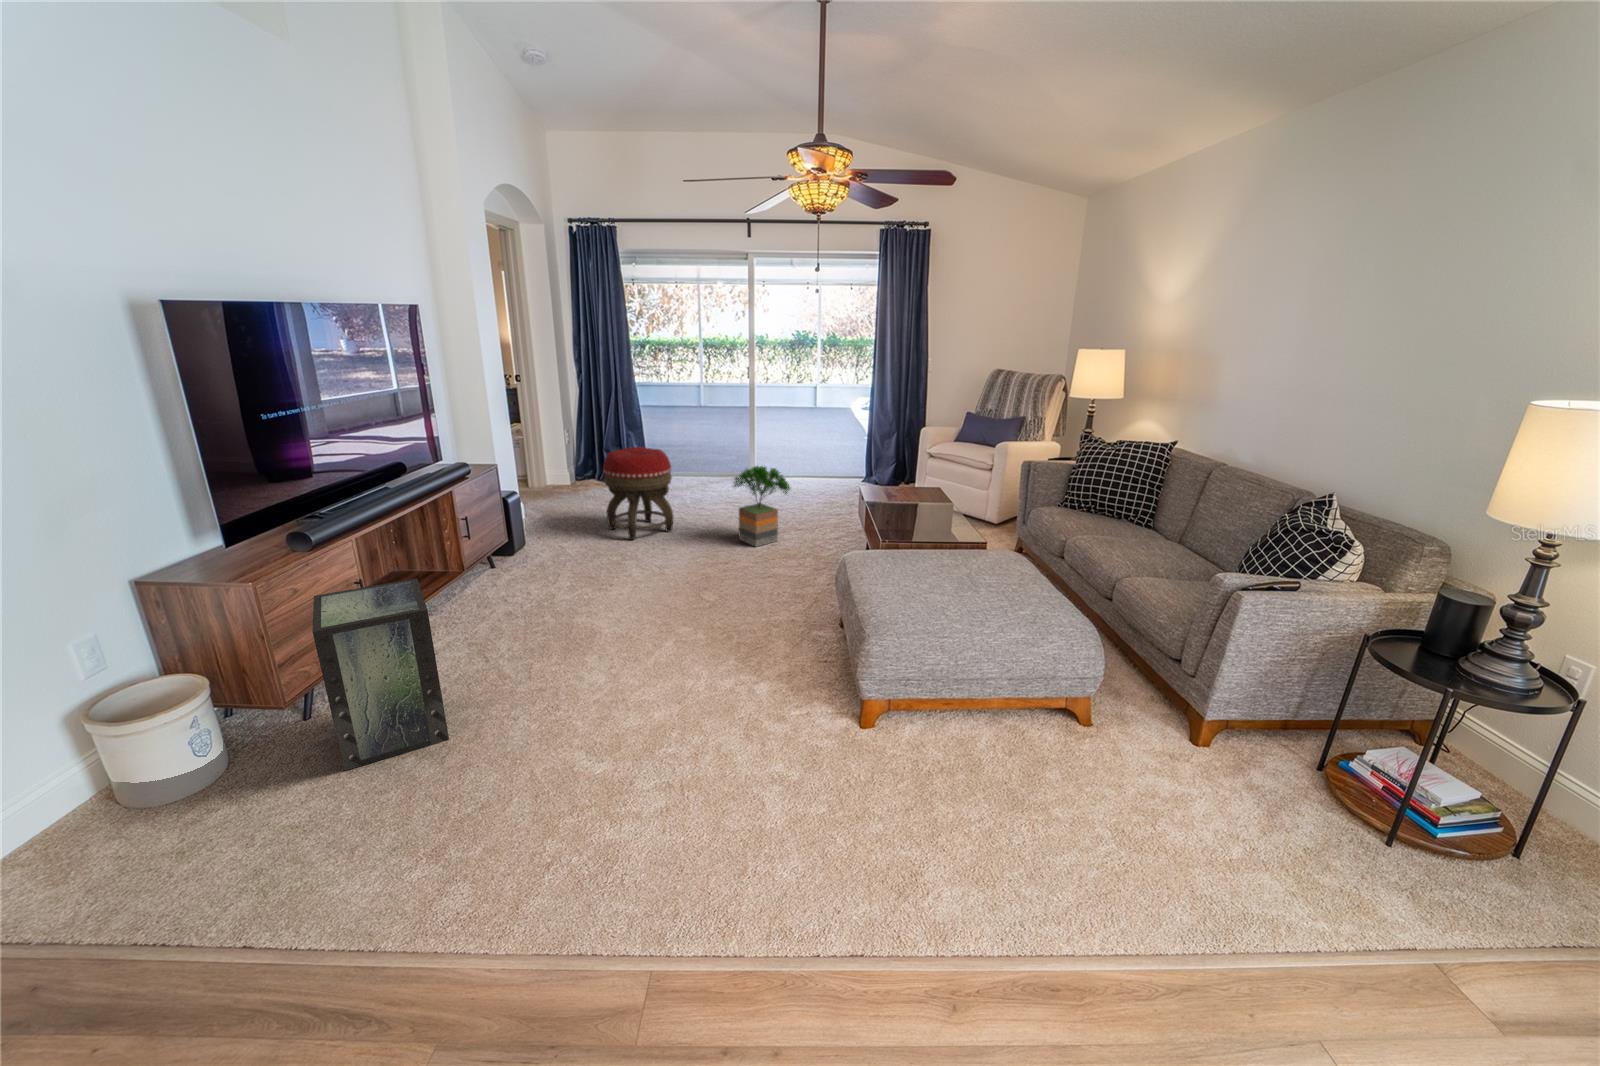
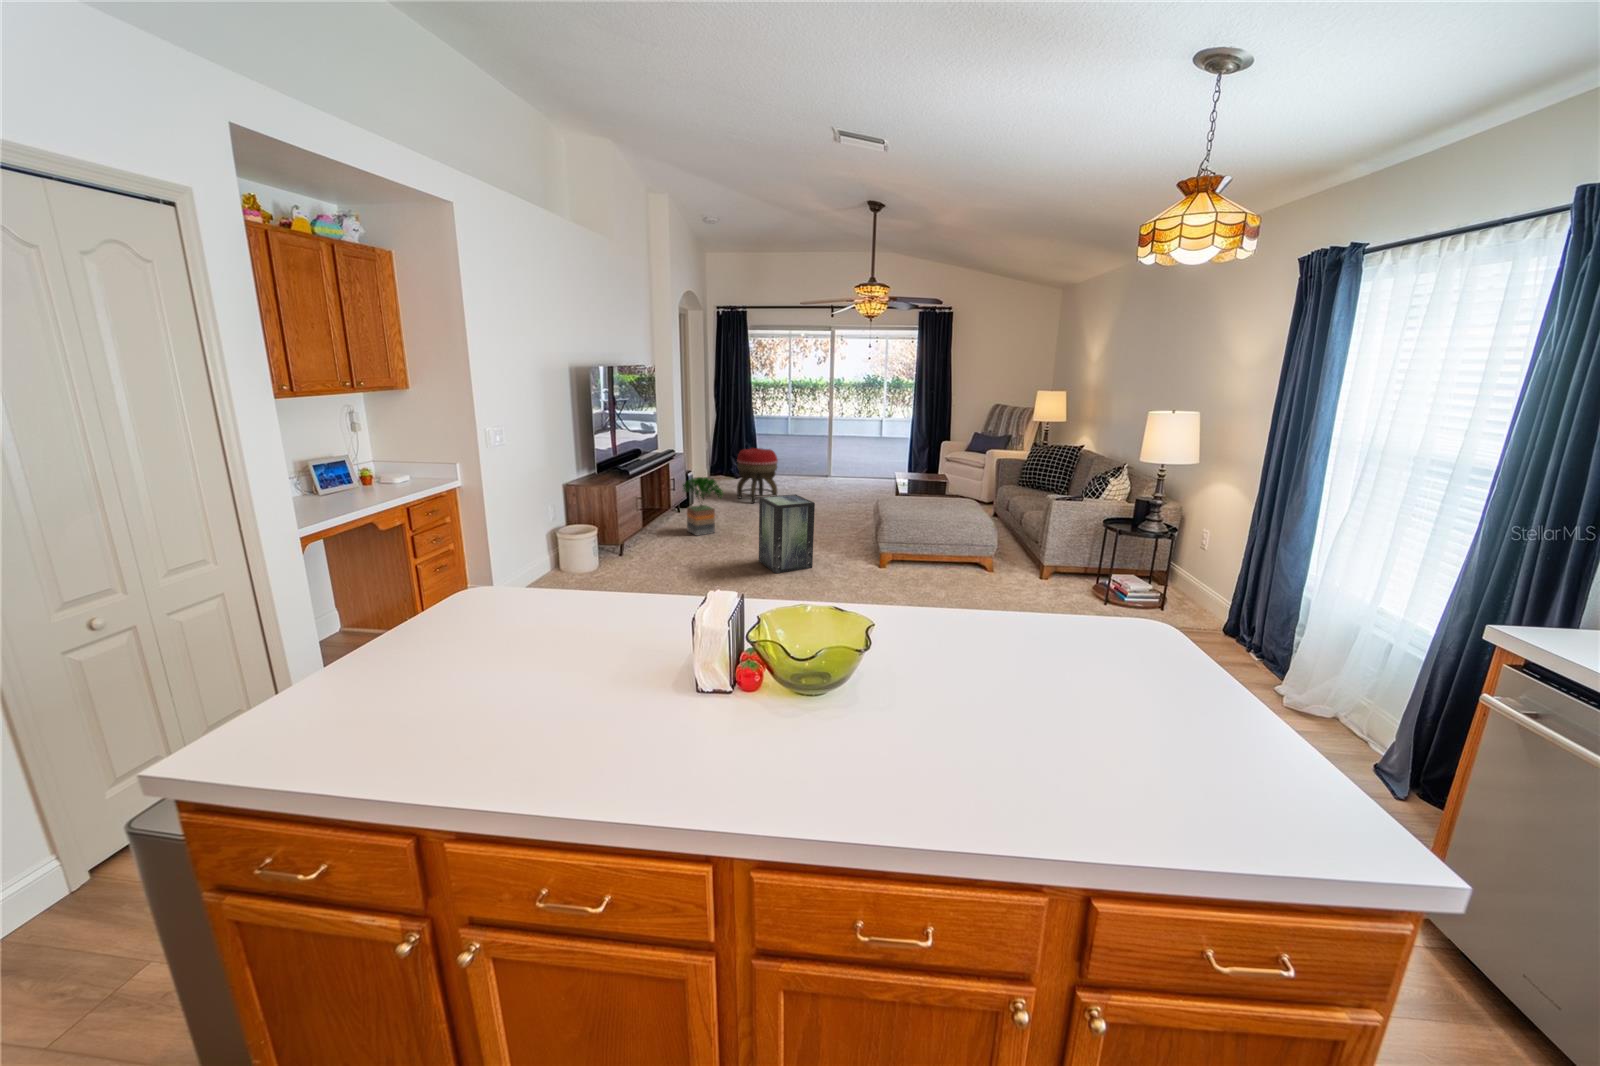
potted tree: present [734,466,790,547] -> present [683,477,723,535]
storage box: present [313,578,449,770] -> present [759,494,815,573]

